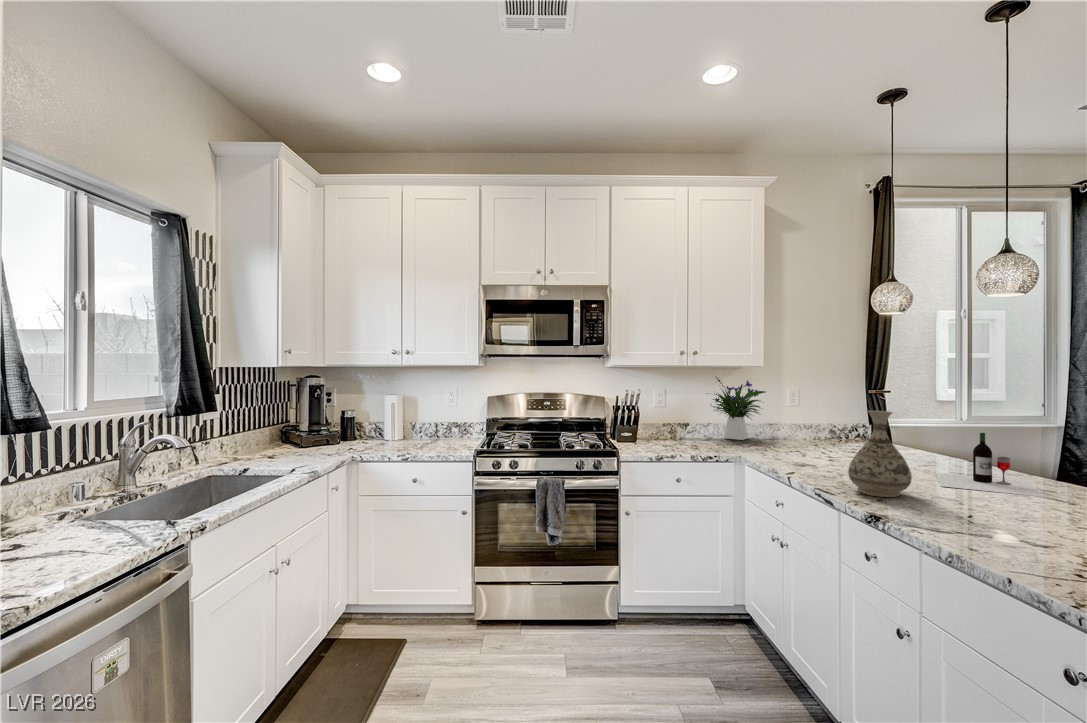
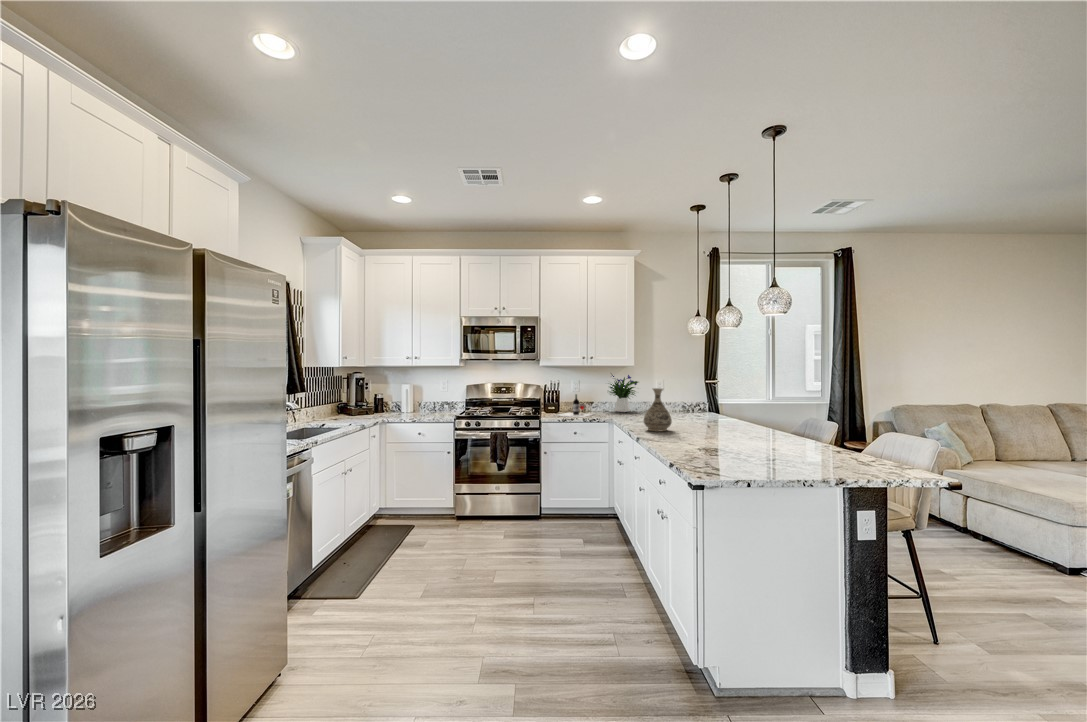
wine bottle: present [935,433,1046,497] -> present [557,394,593,417]

